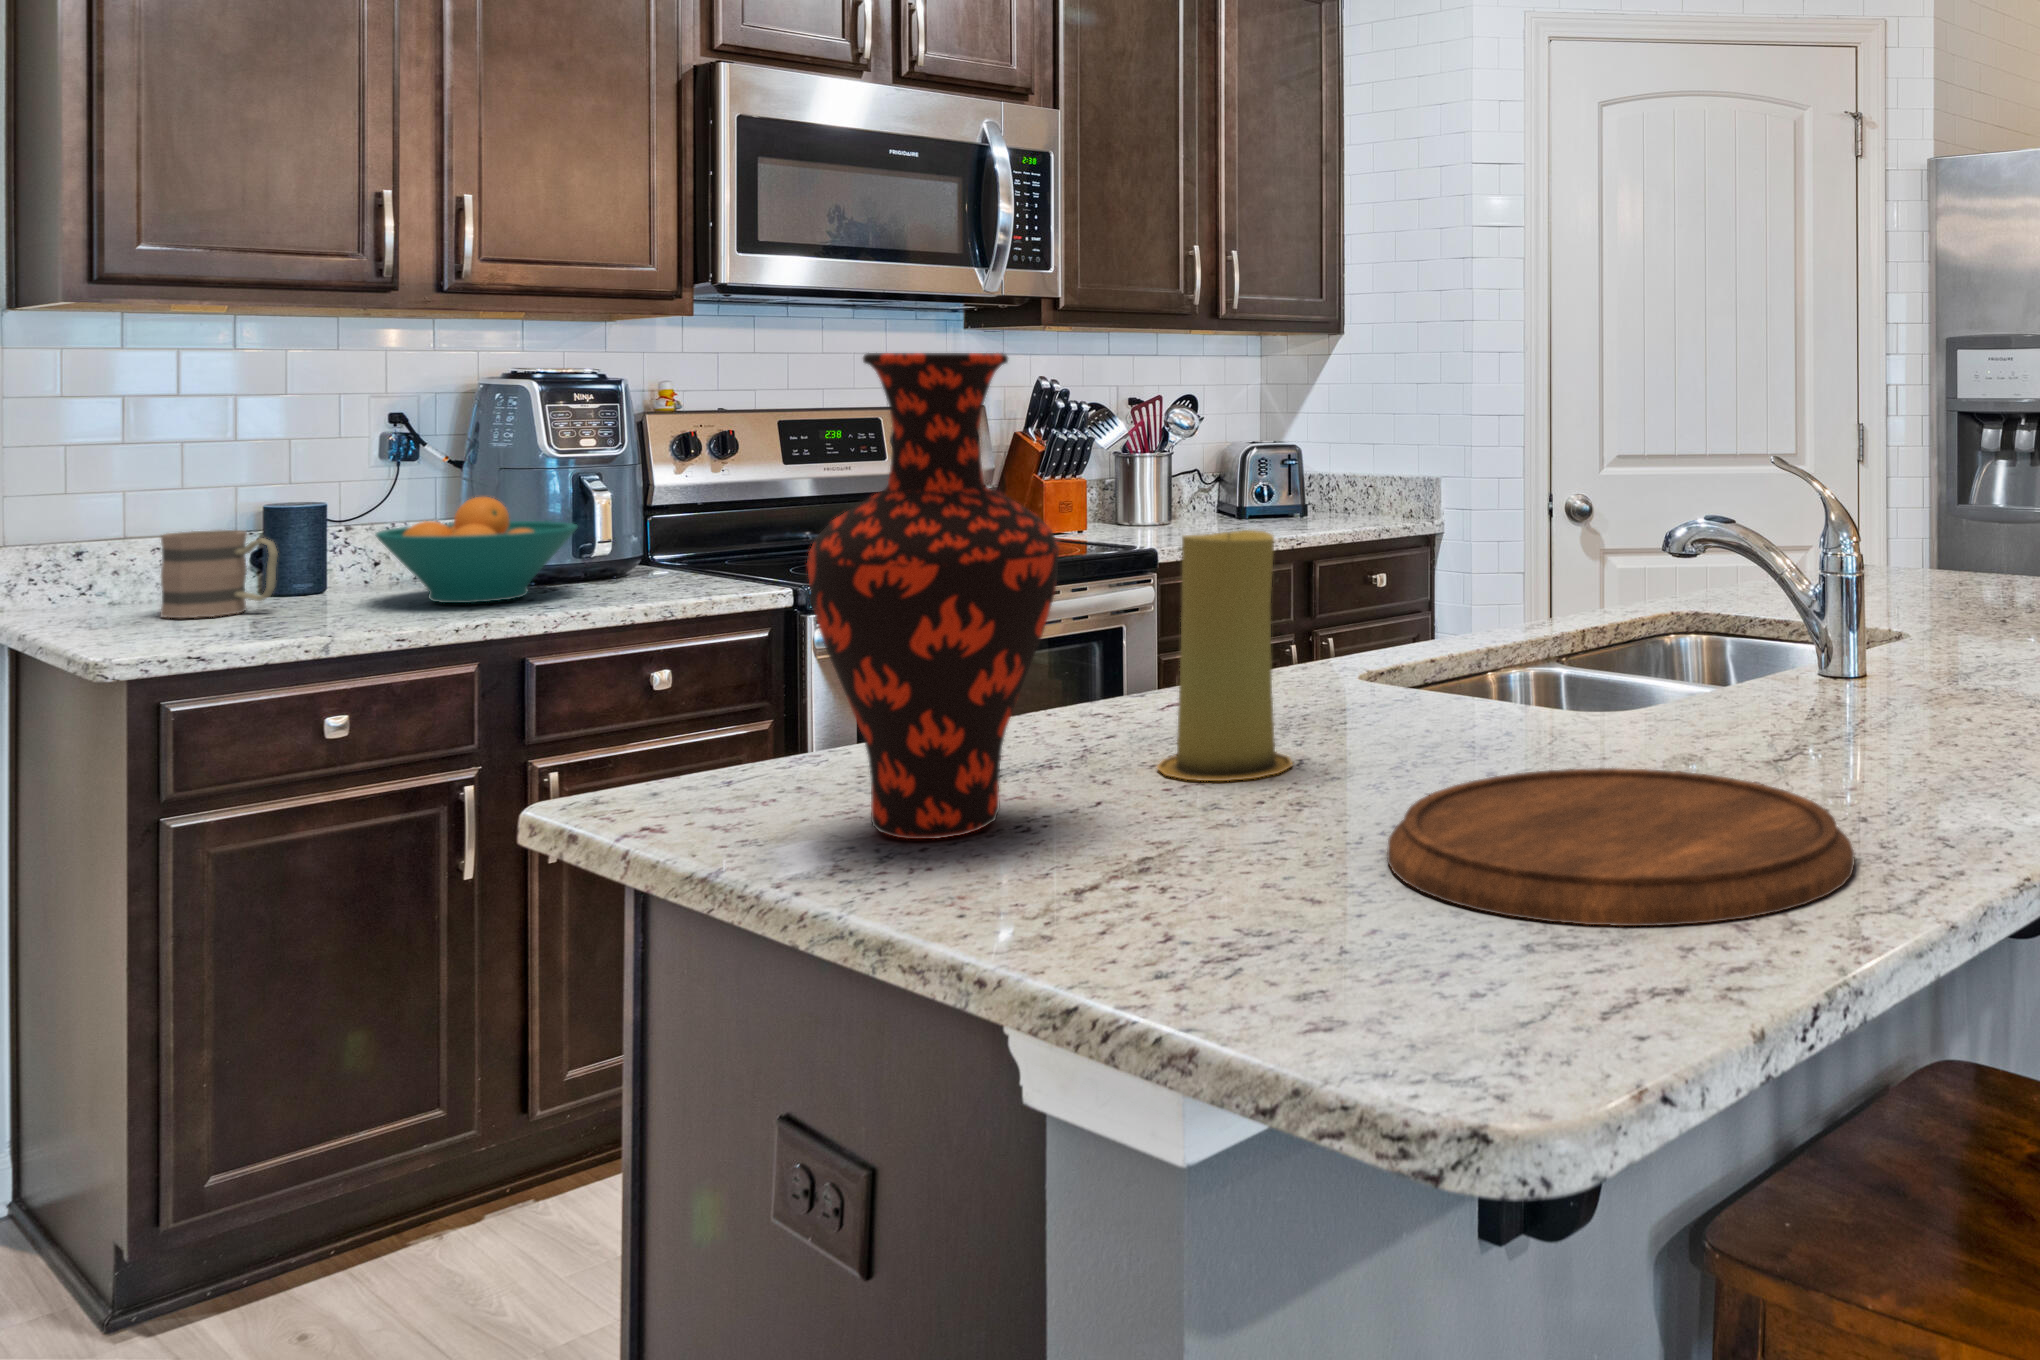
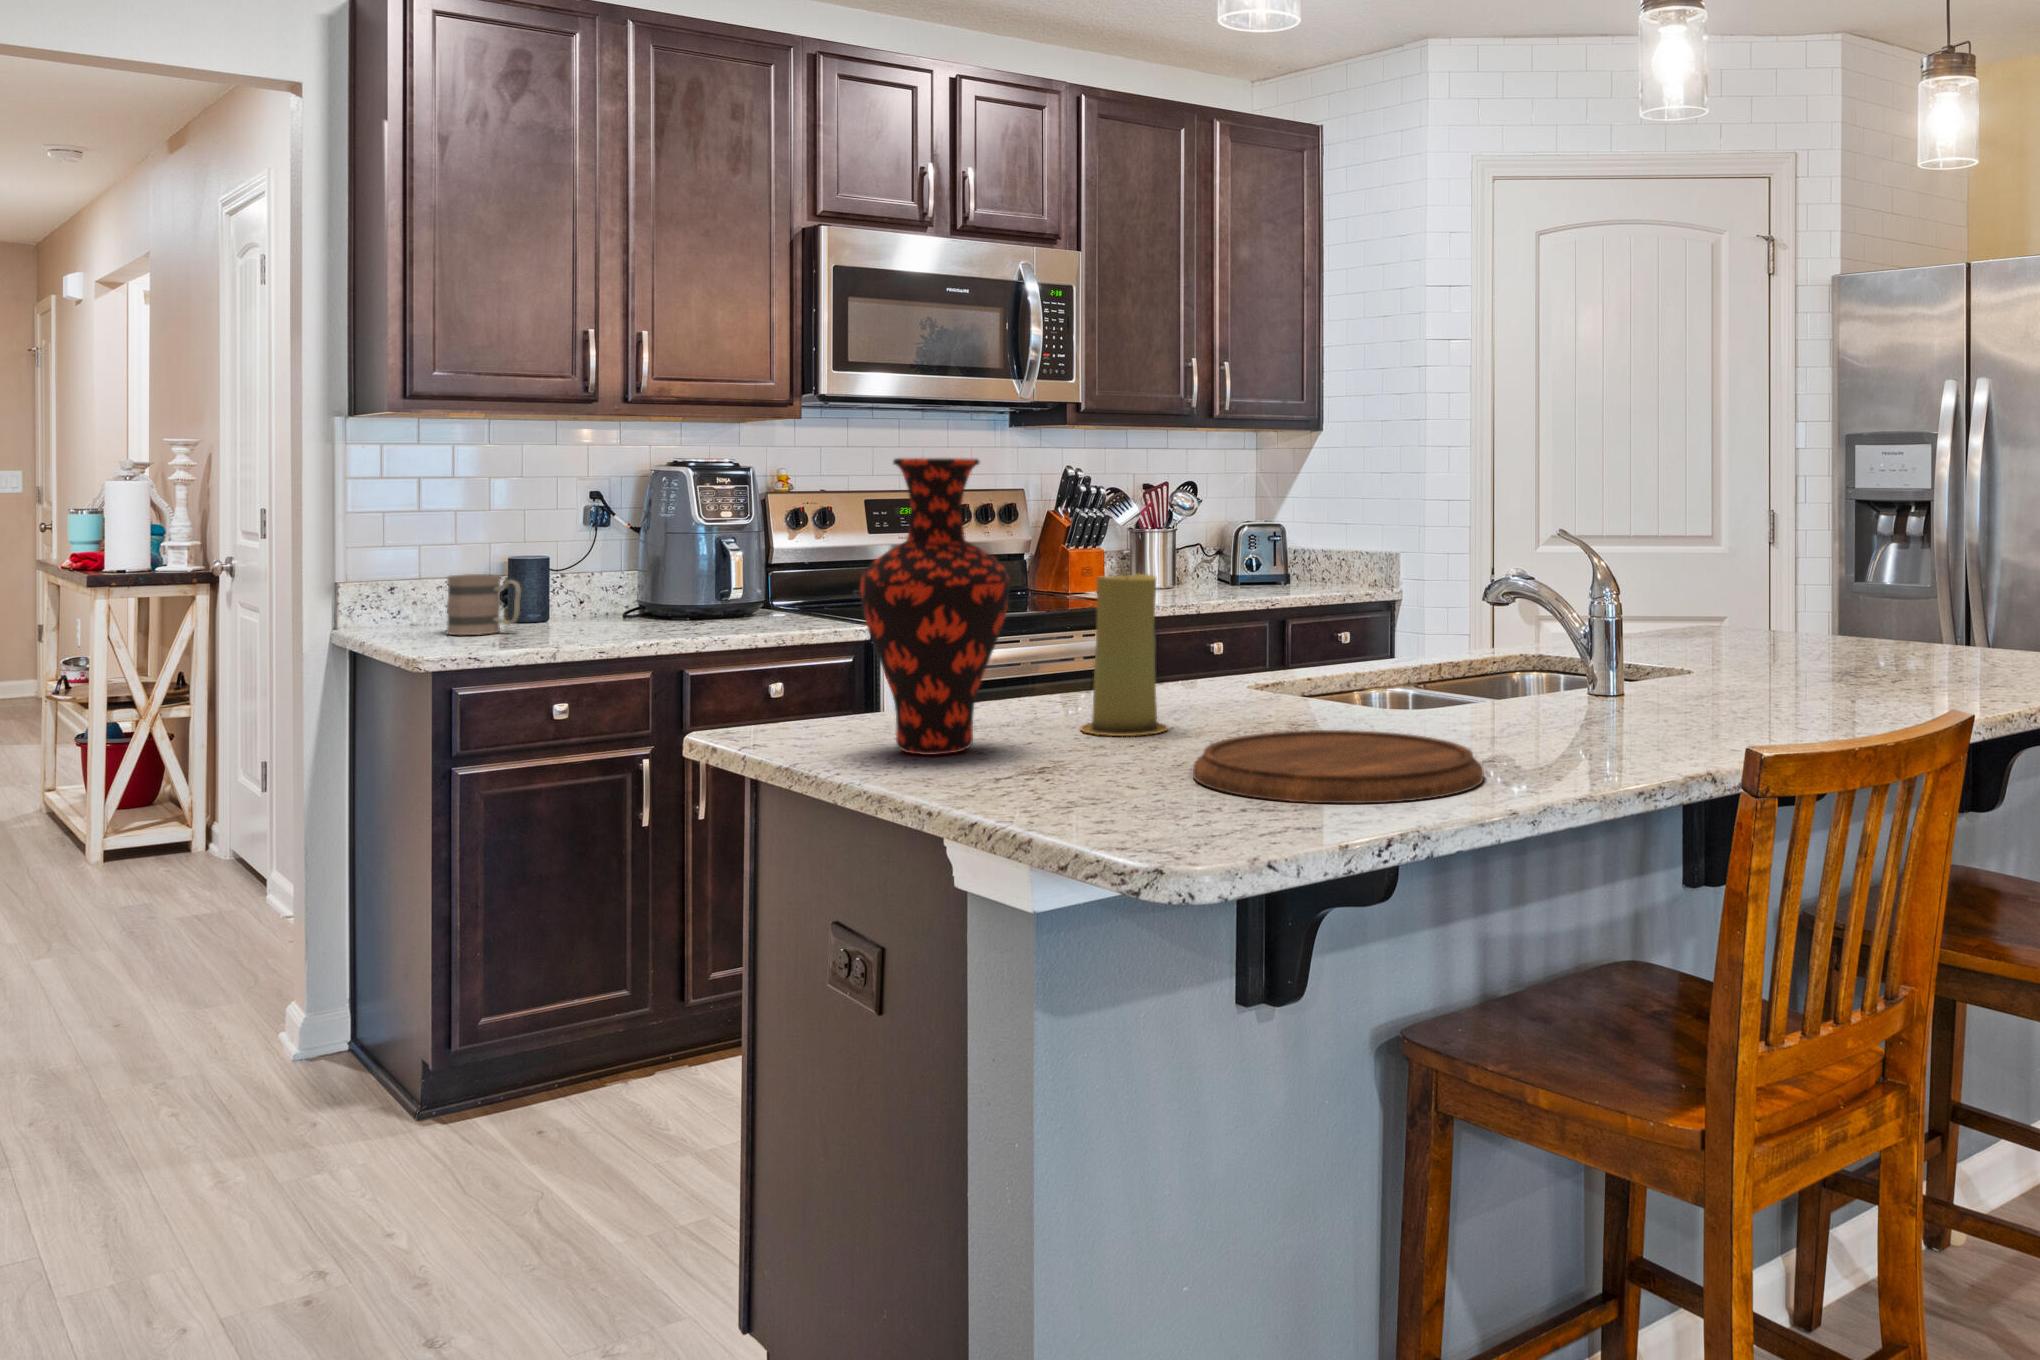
fruit bowl: present [376,497,577,603] -> none [584,553,720,630]

